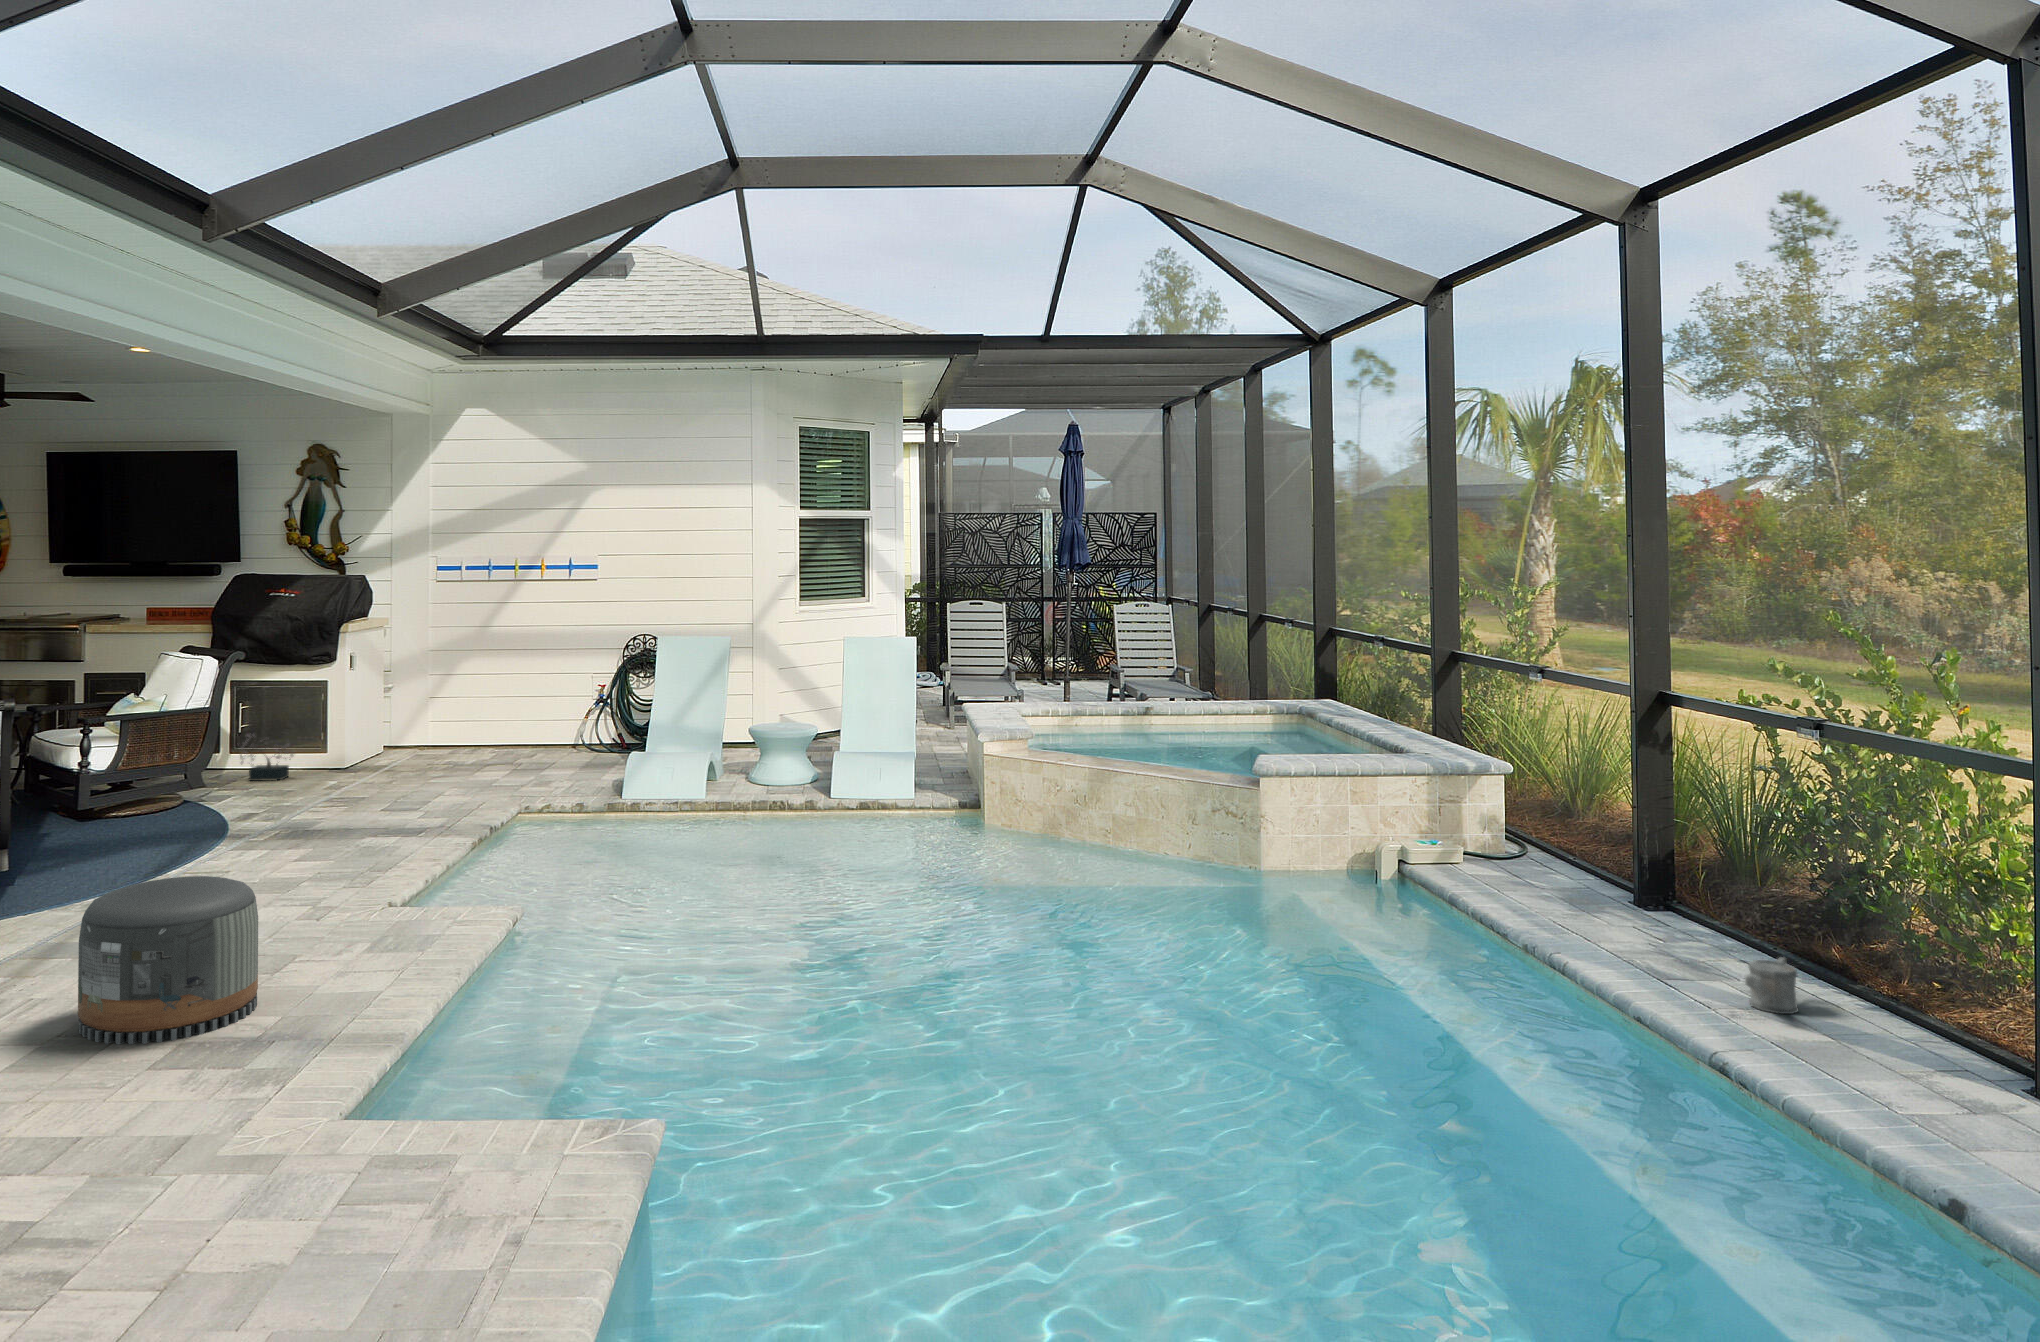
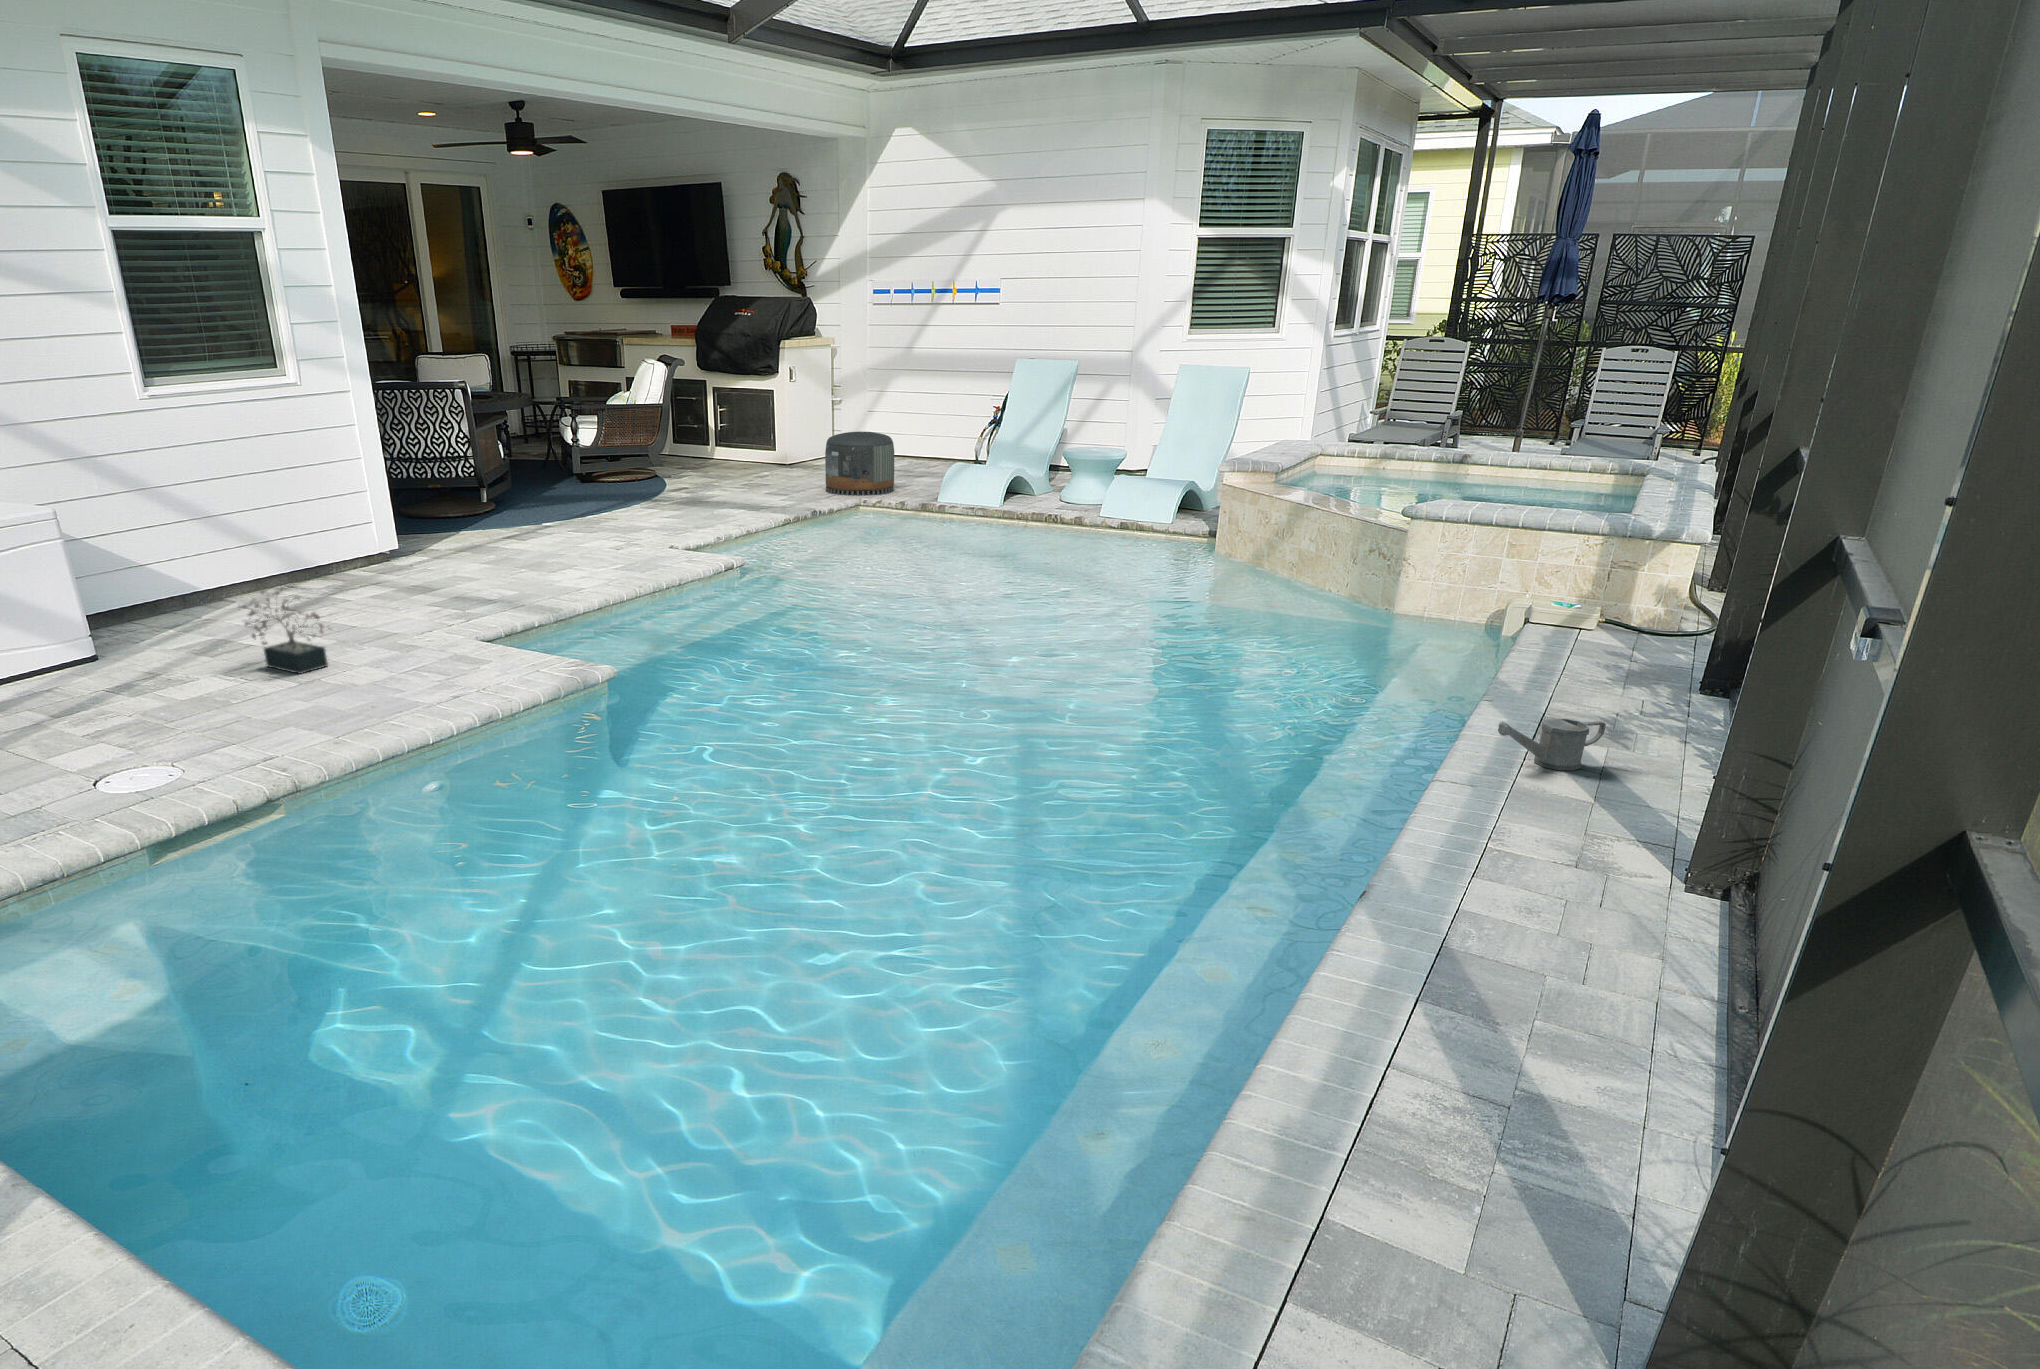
decorative plant: present [240,735,293,781] -> present [239,589,330,674]
pouf: present [78,876,258,1044] -> present [825,431,894,496]

